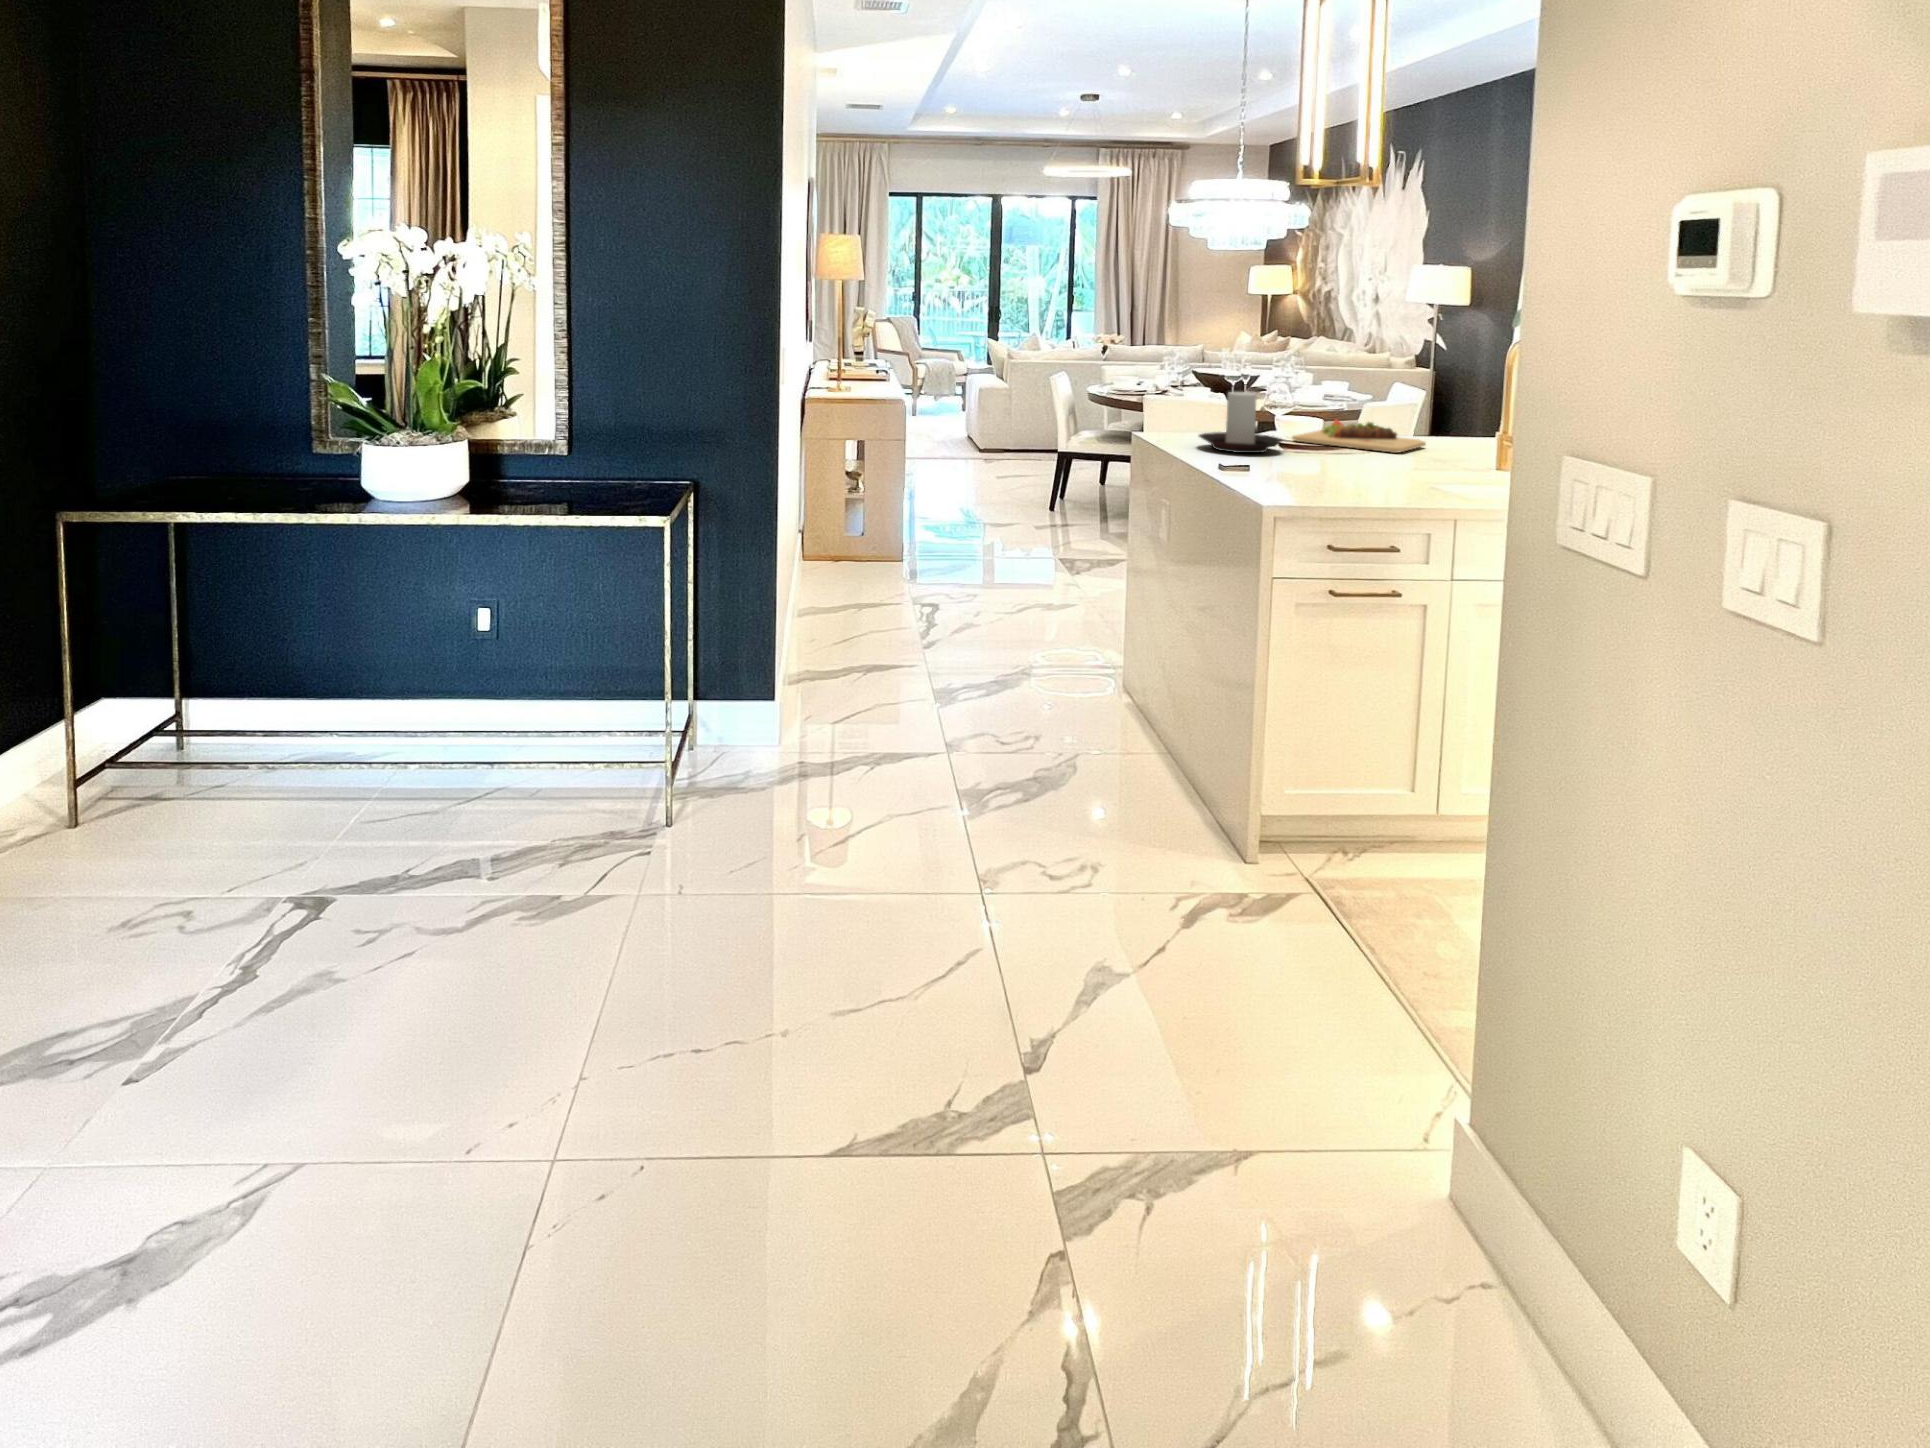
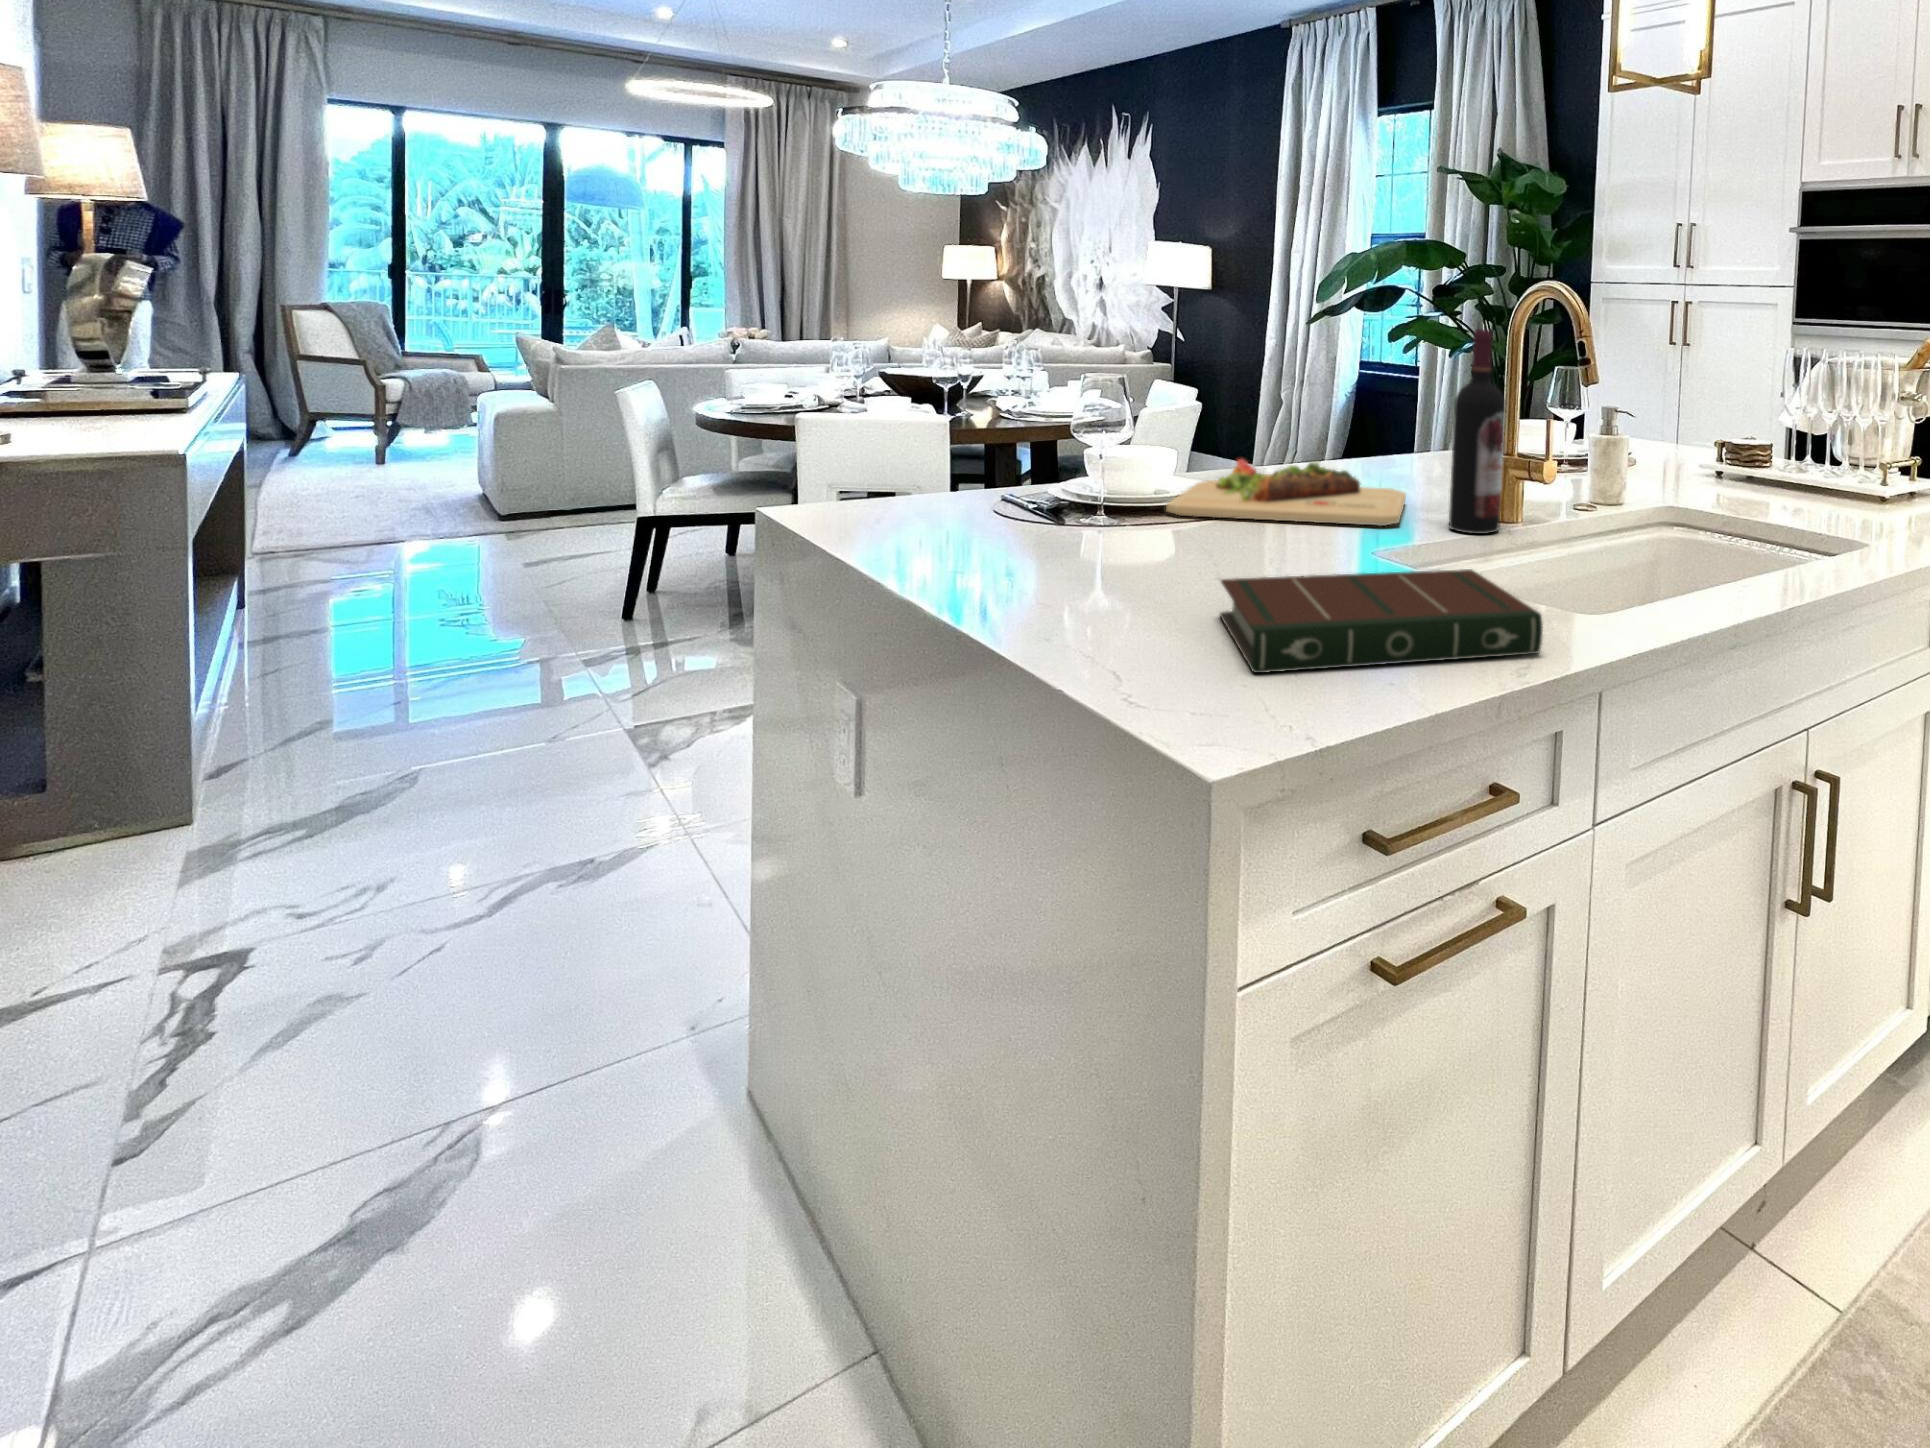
wine bottle: none [1429,358,1460,460] -> present [1449,329,1505,534]
candle holder: present [1199,392,1282,453] -> none [969,409,1188,579]
book: none [1273,451,1387,484] -> present [1220,569,1543,673]

